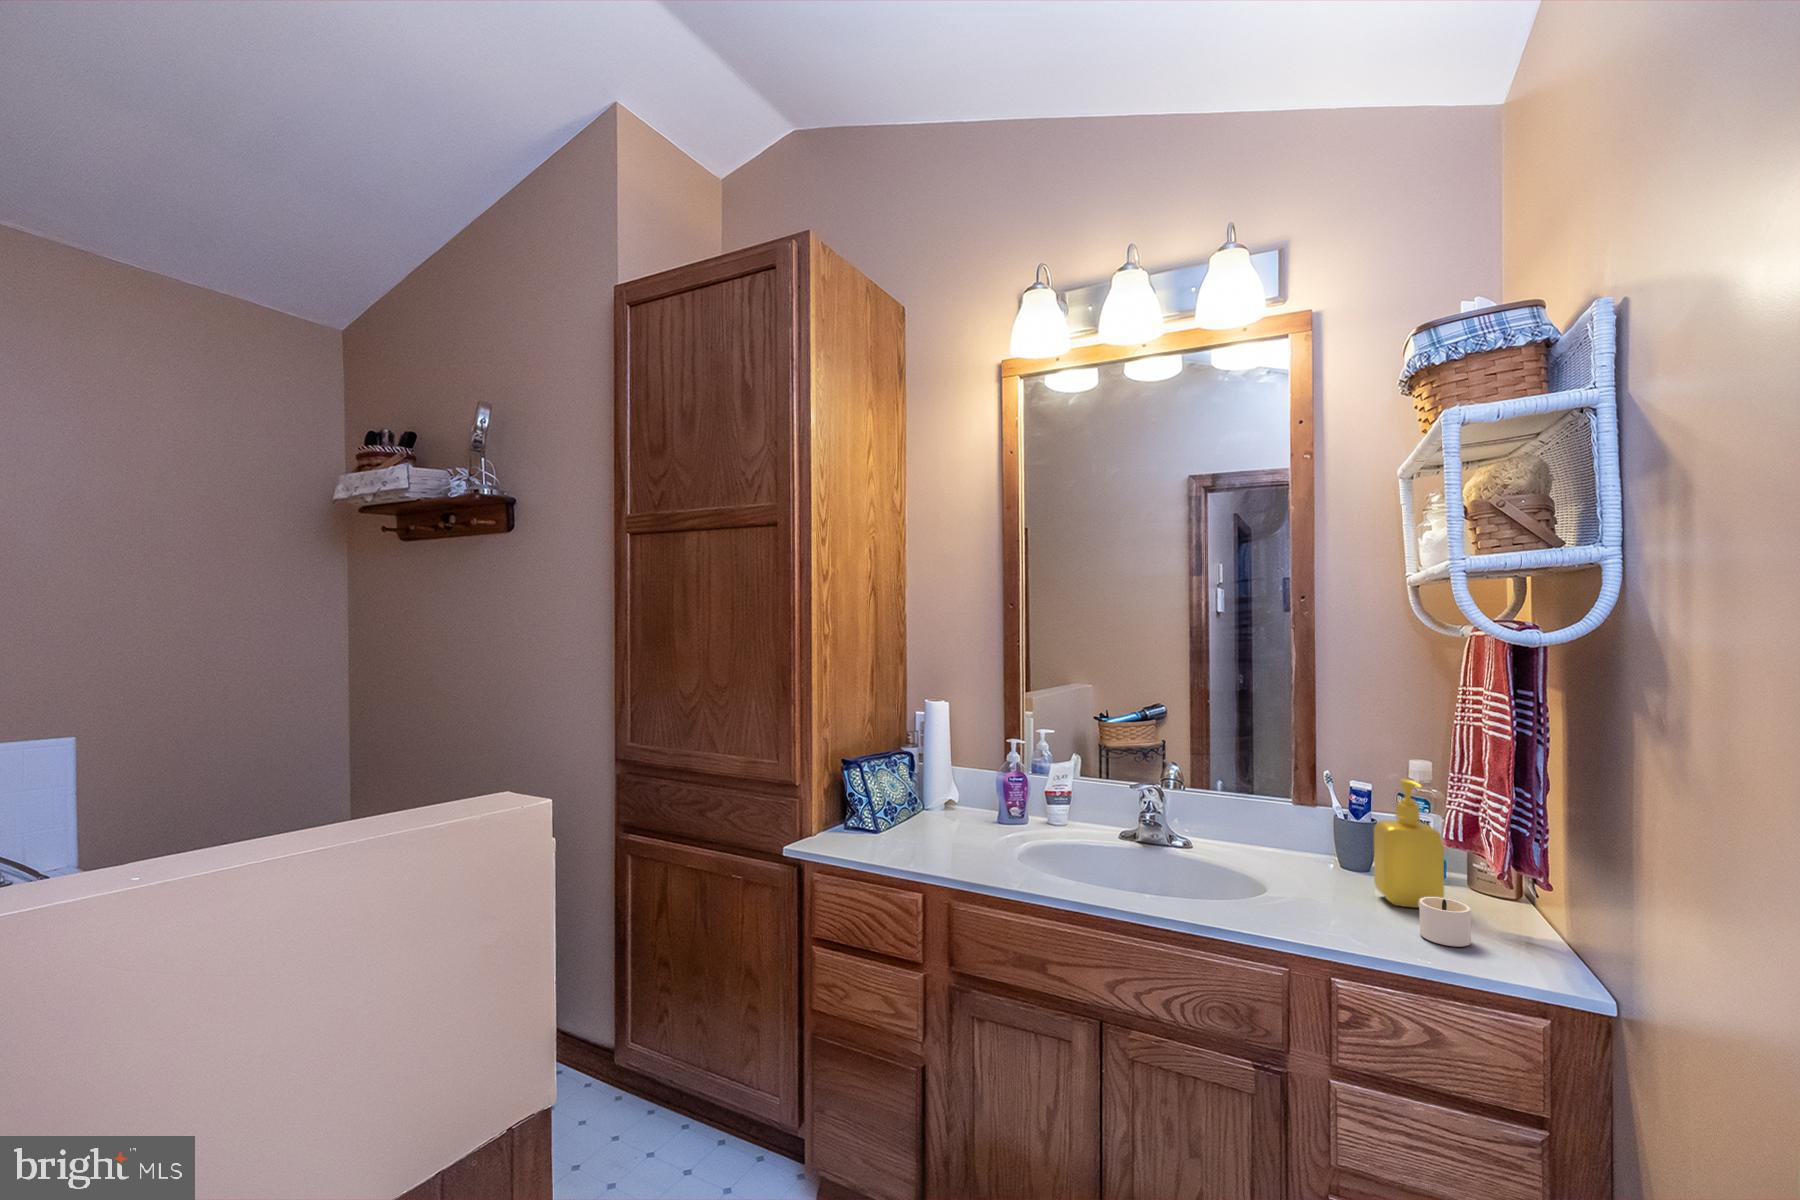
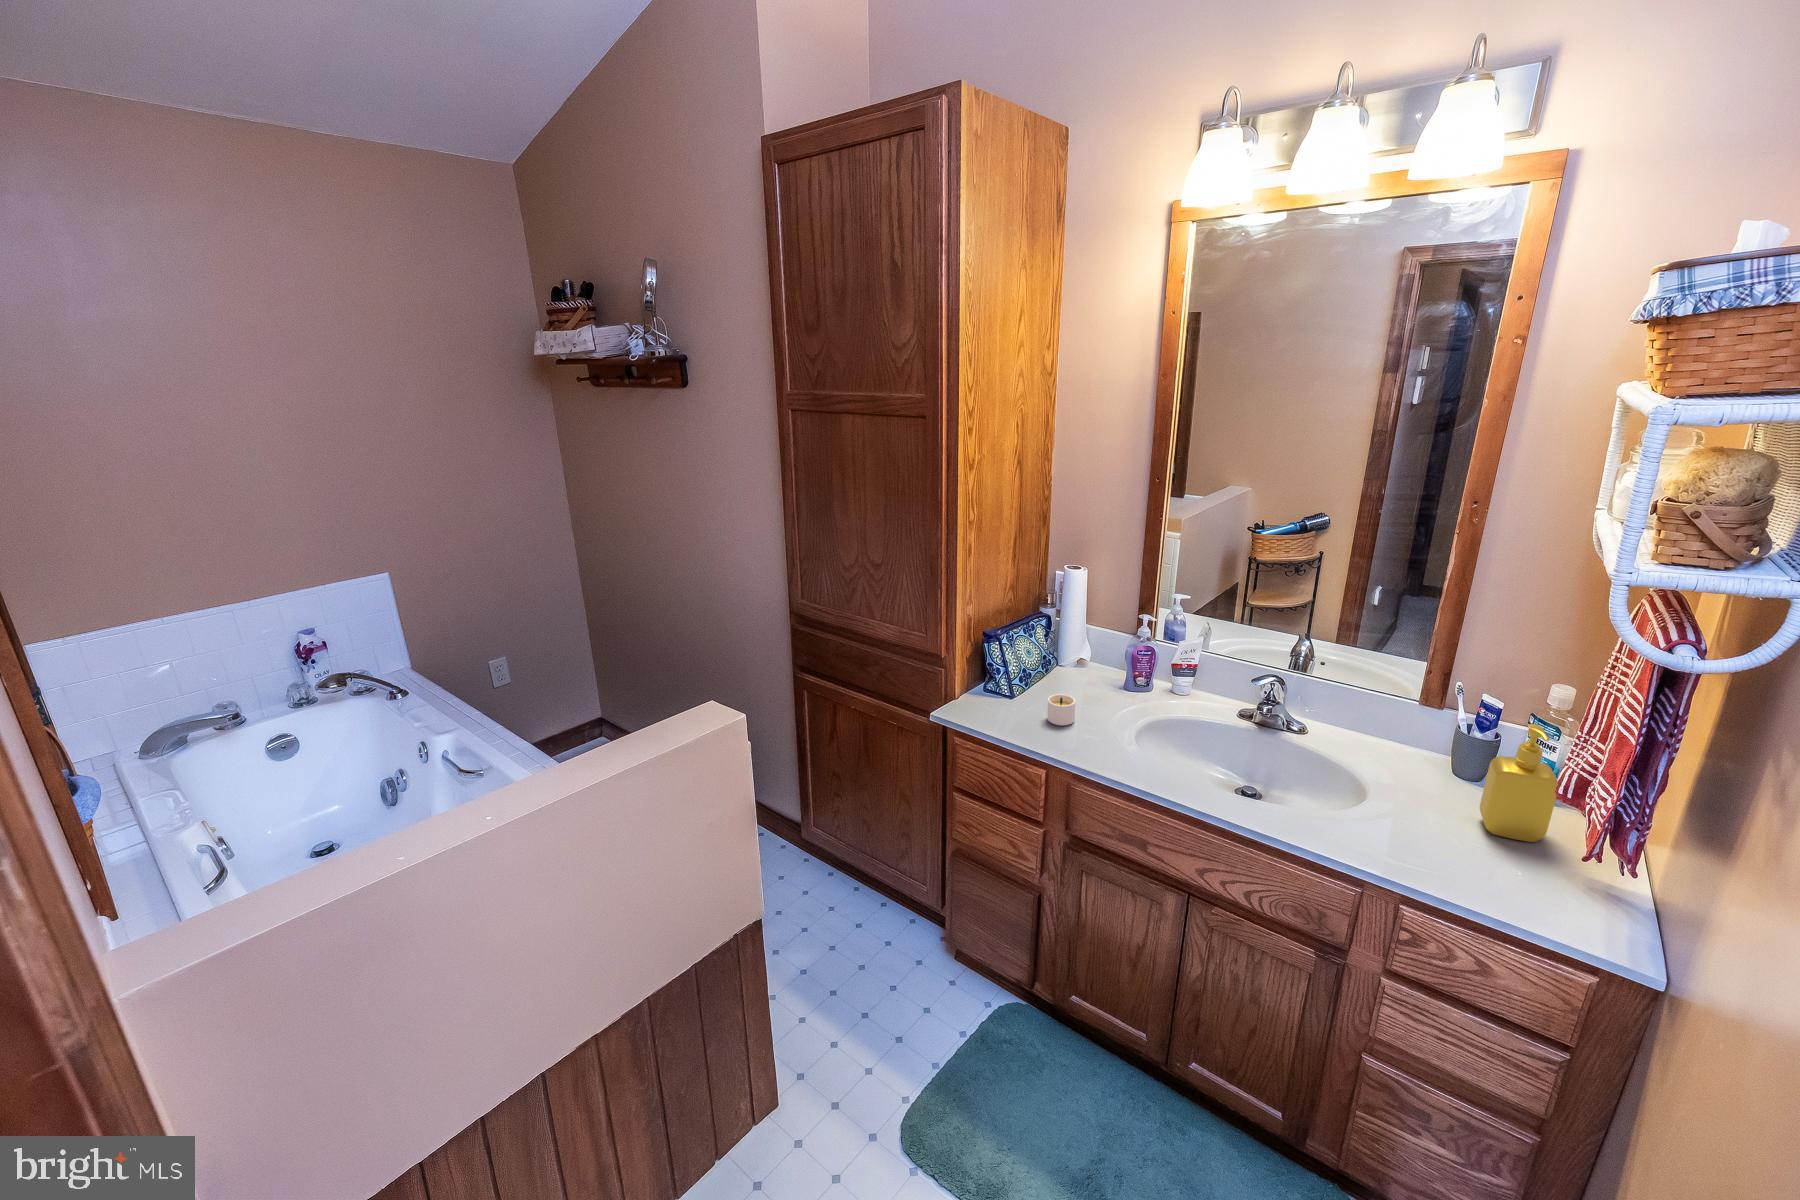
candle: present [1419,897,1471,947] -> present [1047,694,1075,726]

